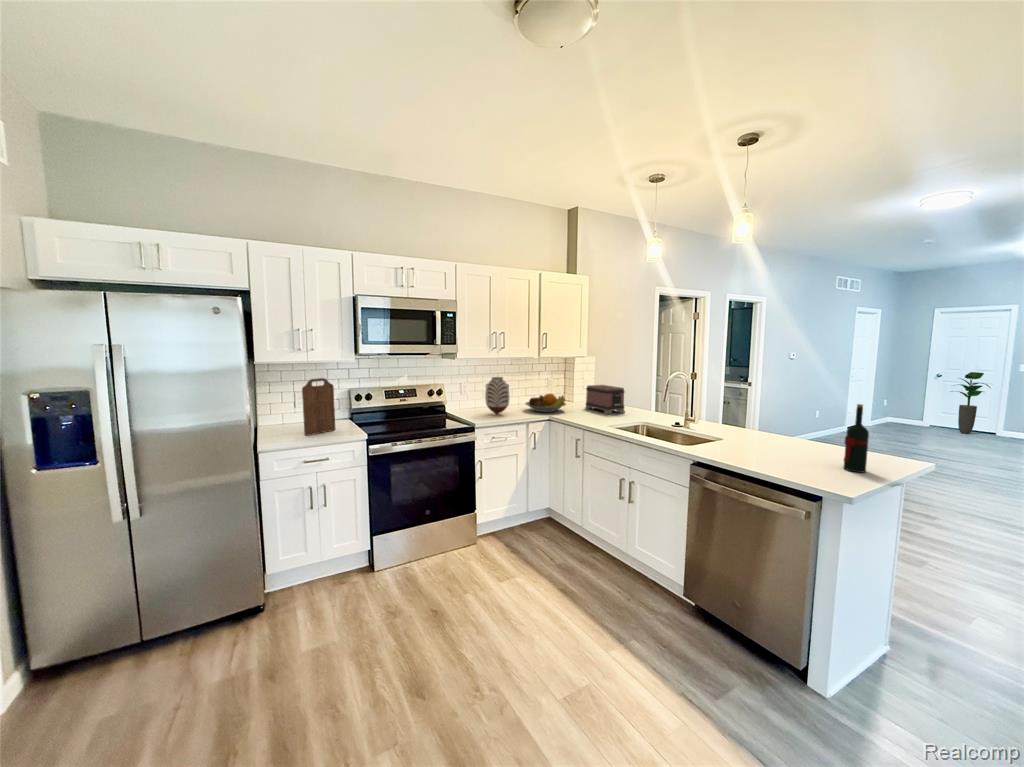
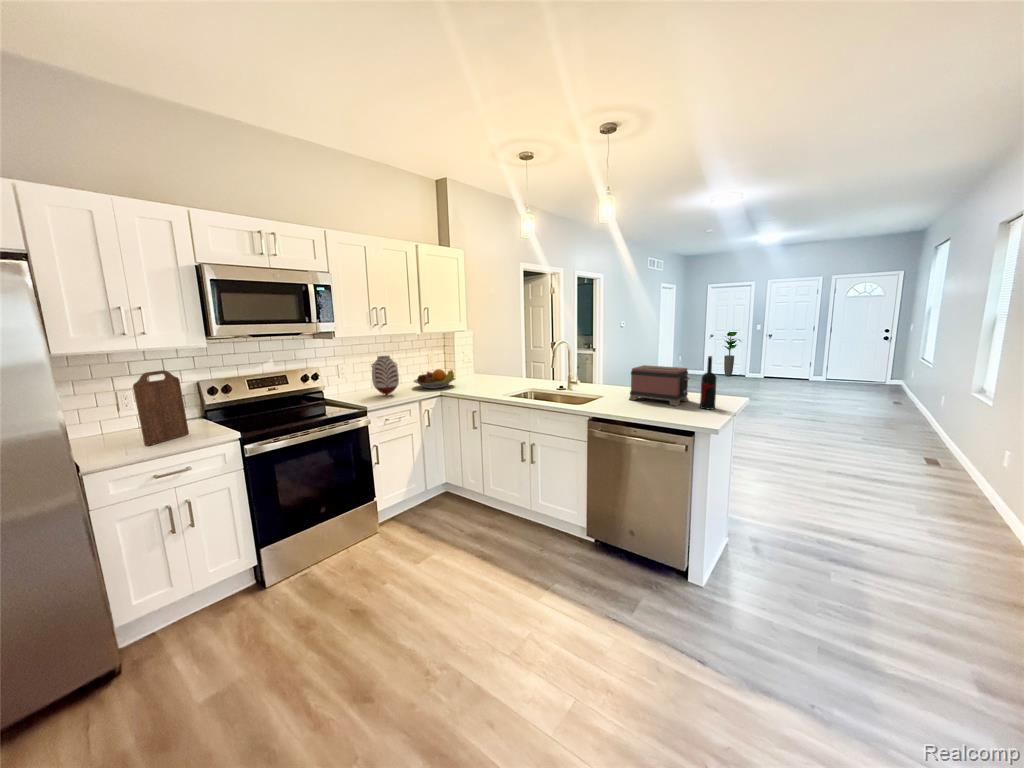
toaster: present [585,385,625,414] -> present [629,365,690,406]

